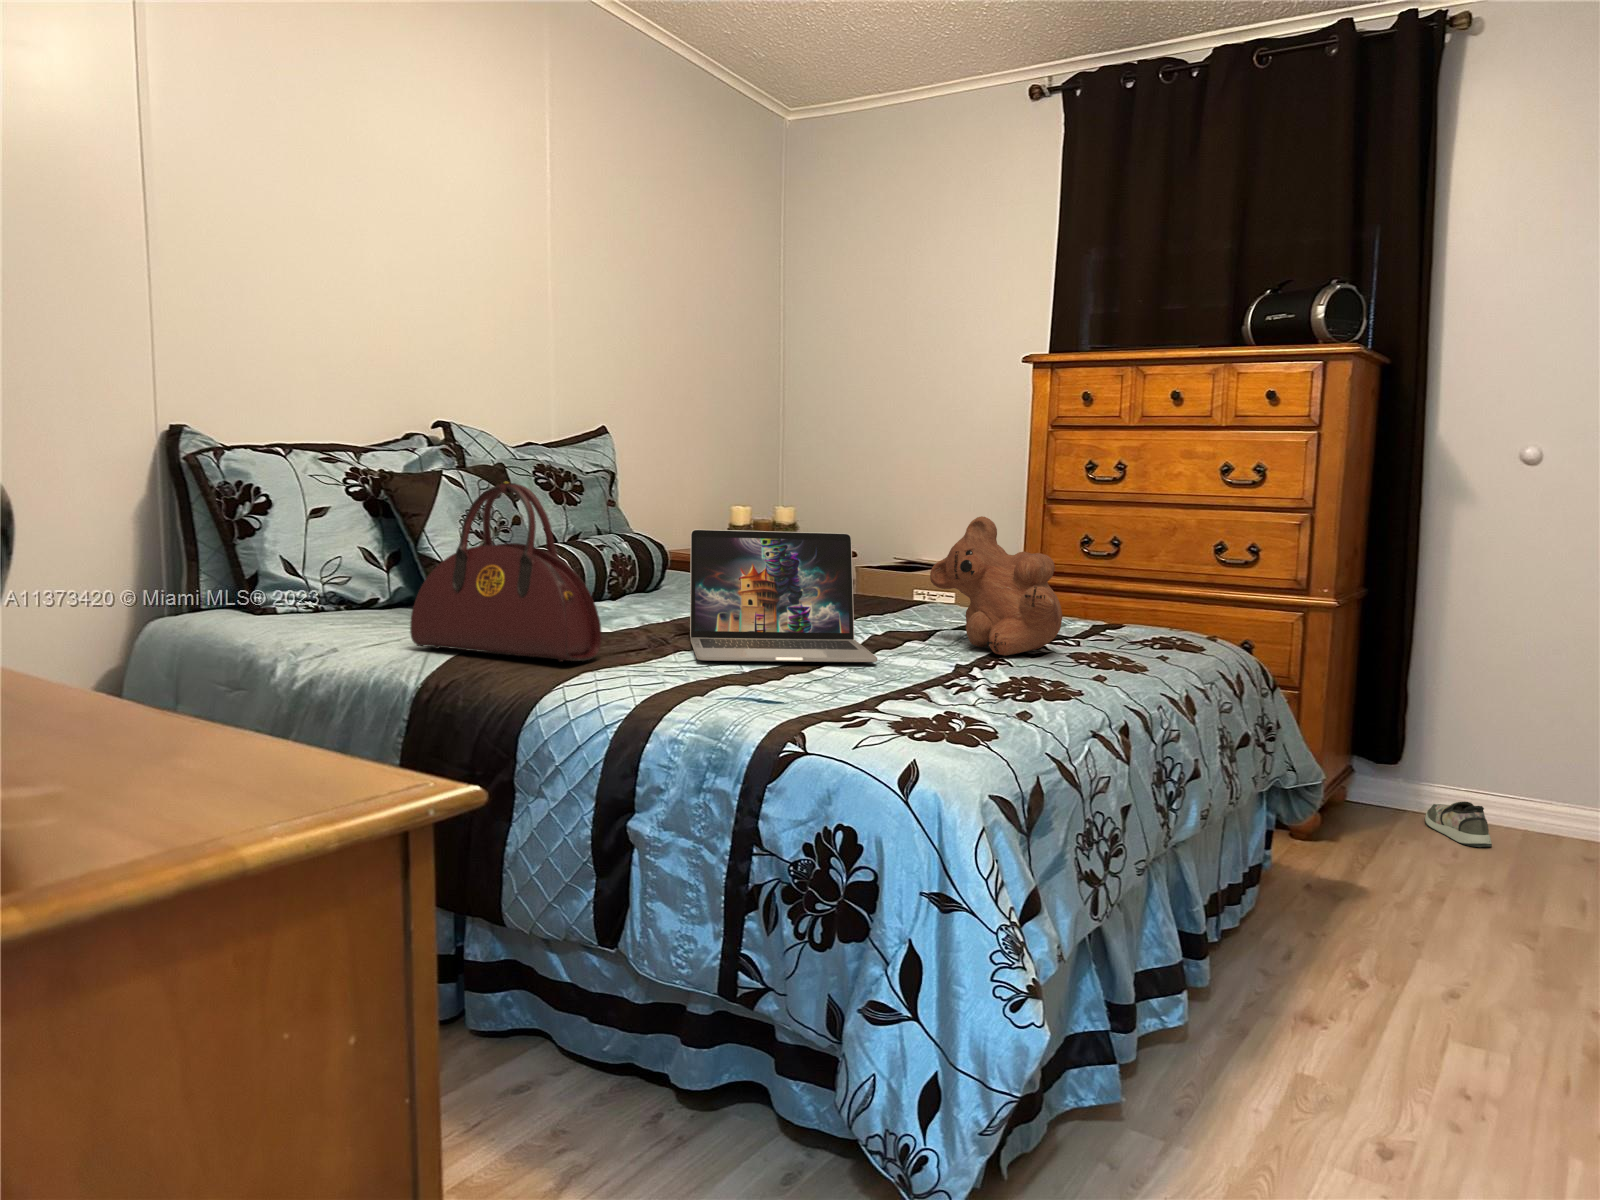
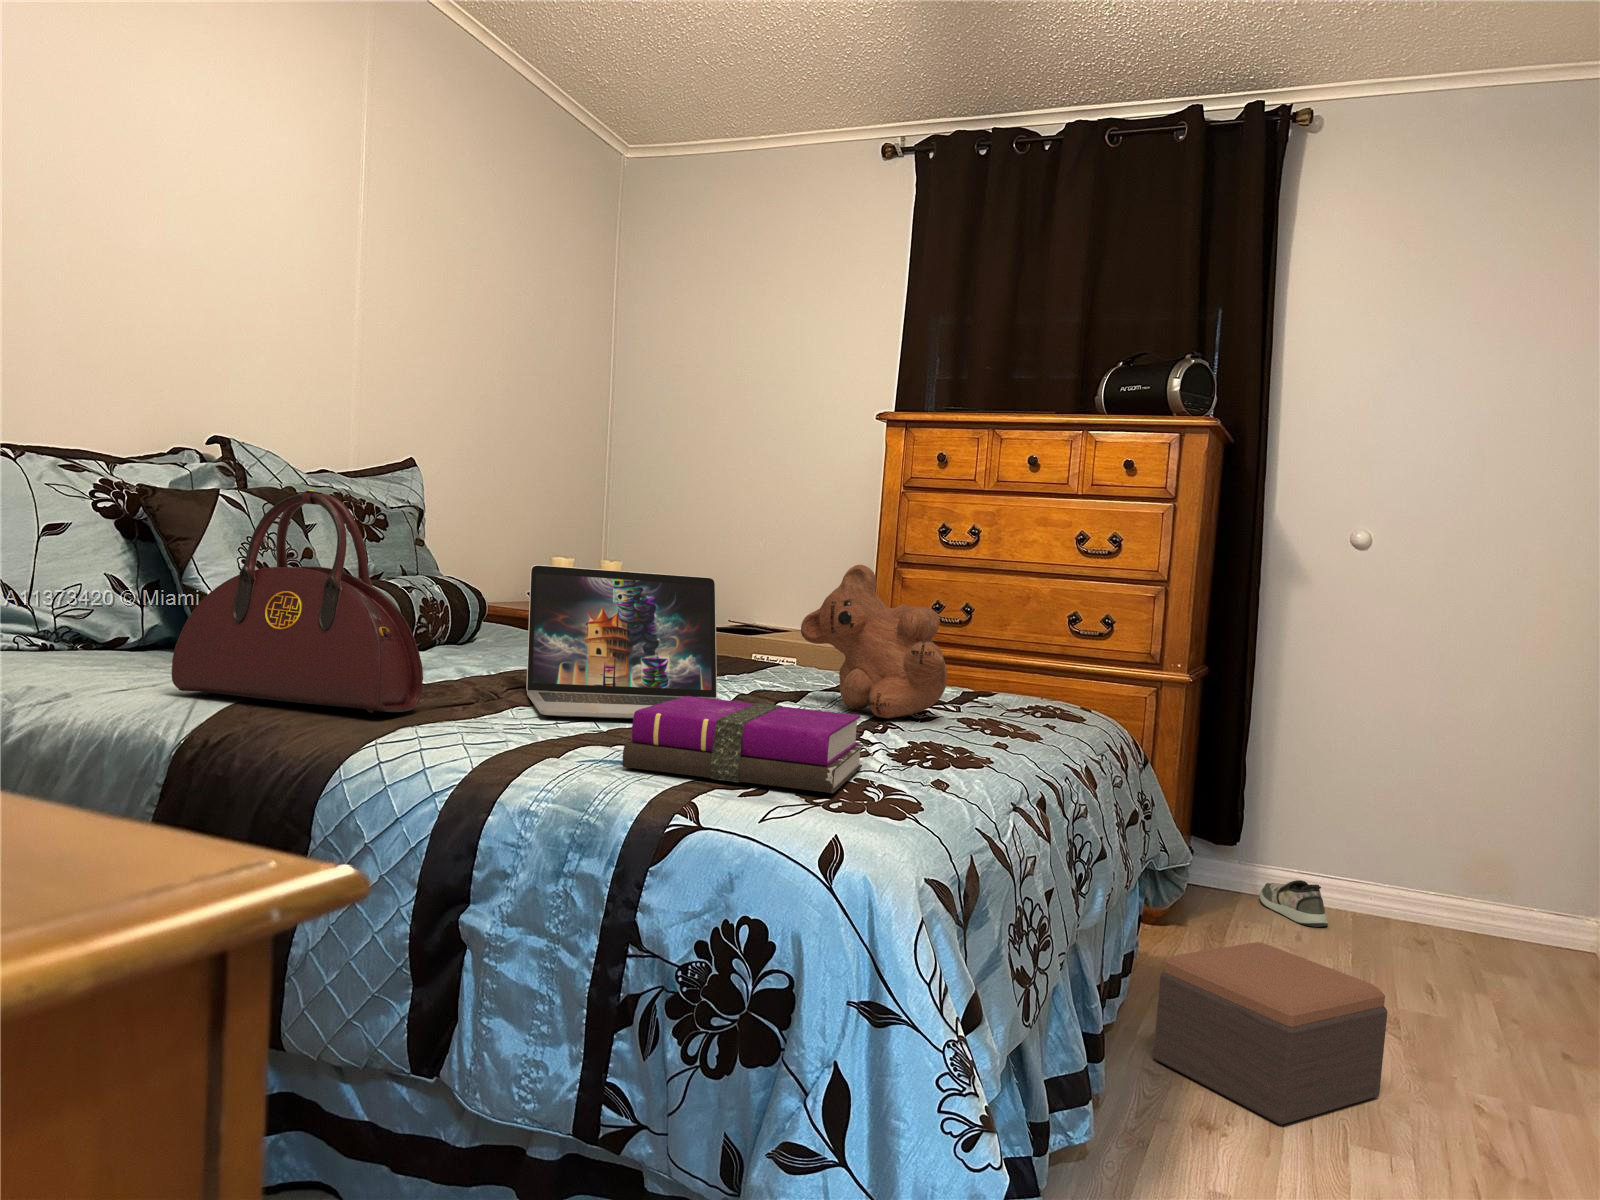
notebook: none [752,644,960,726] -> present [623,696,864,793]
footstool: none [1269,858,1497,1023] -> present [1153,942,1388,1125]

